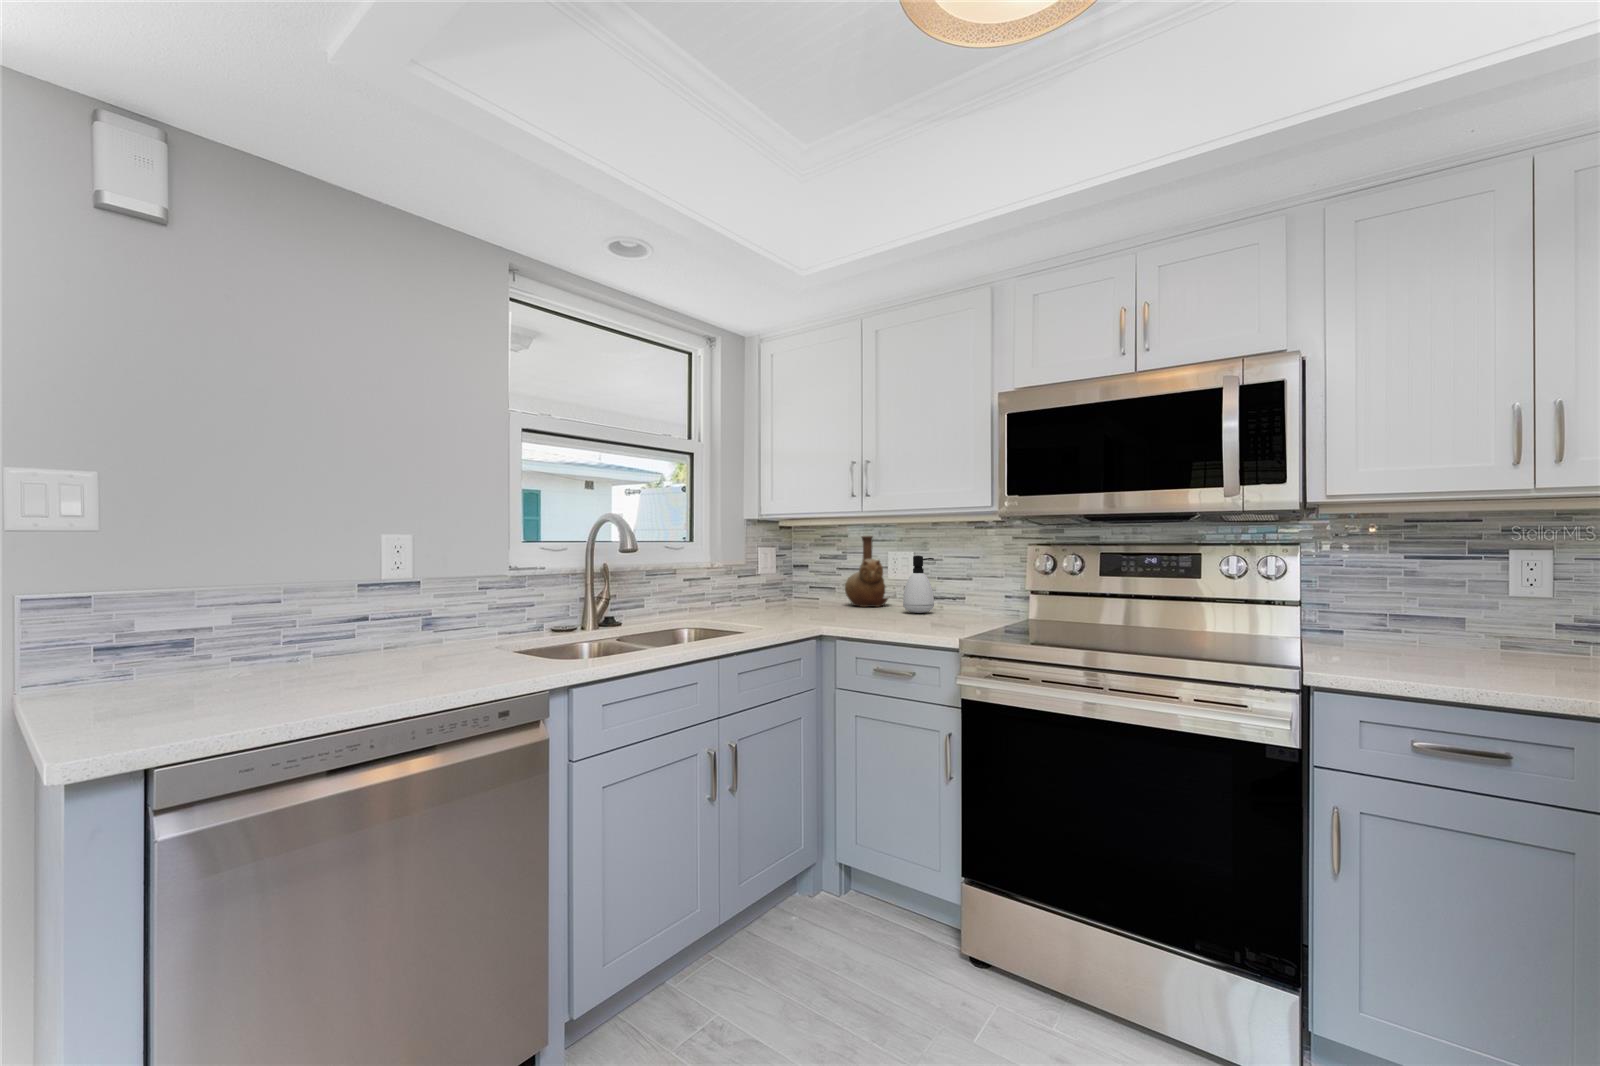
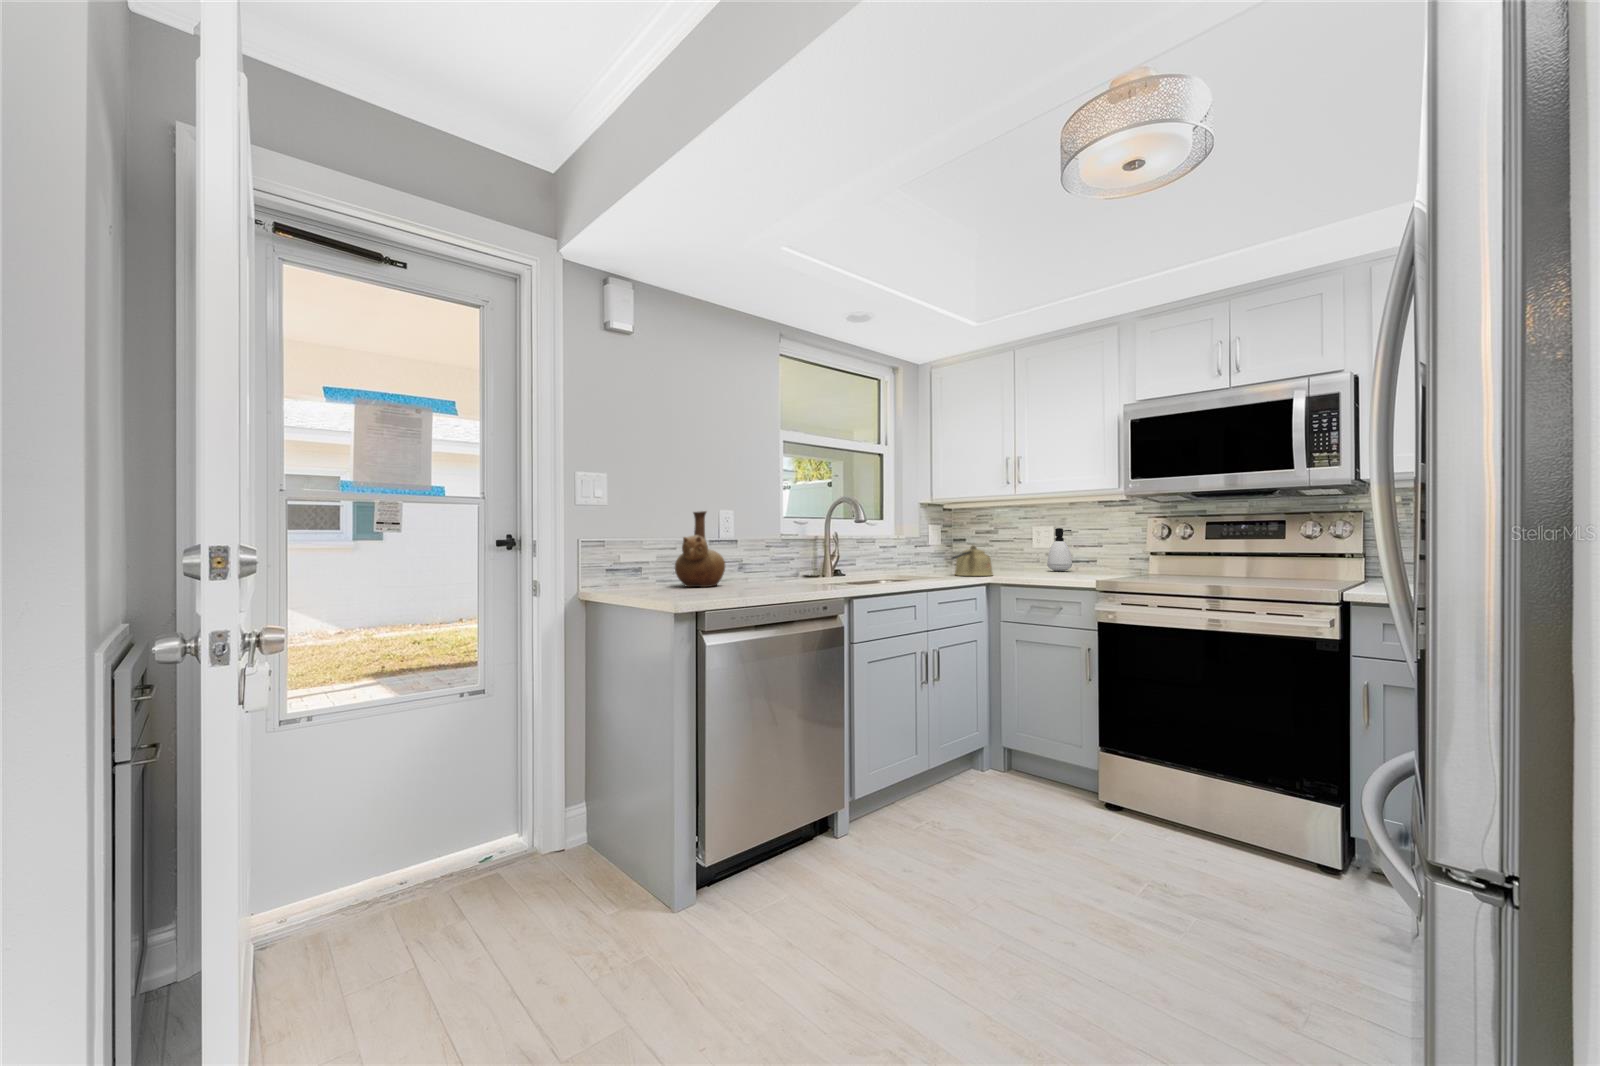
vase: present [845,536,888,607] -> present [675,511,725,587]
kettle: none [767,582,826,627] -> present [952,546,993,576]

